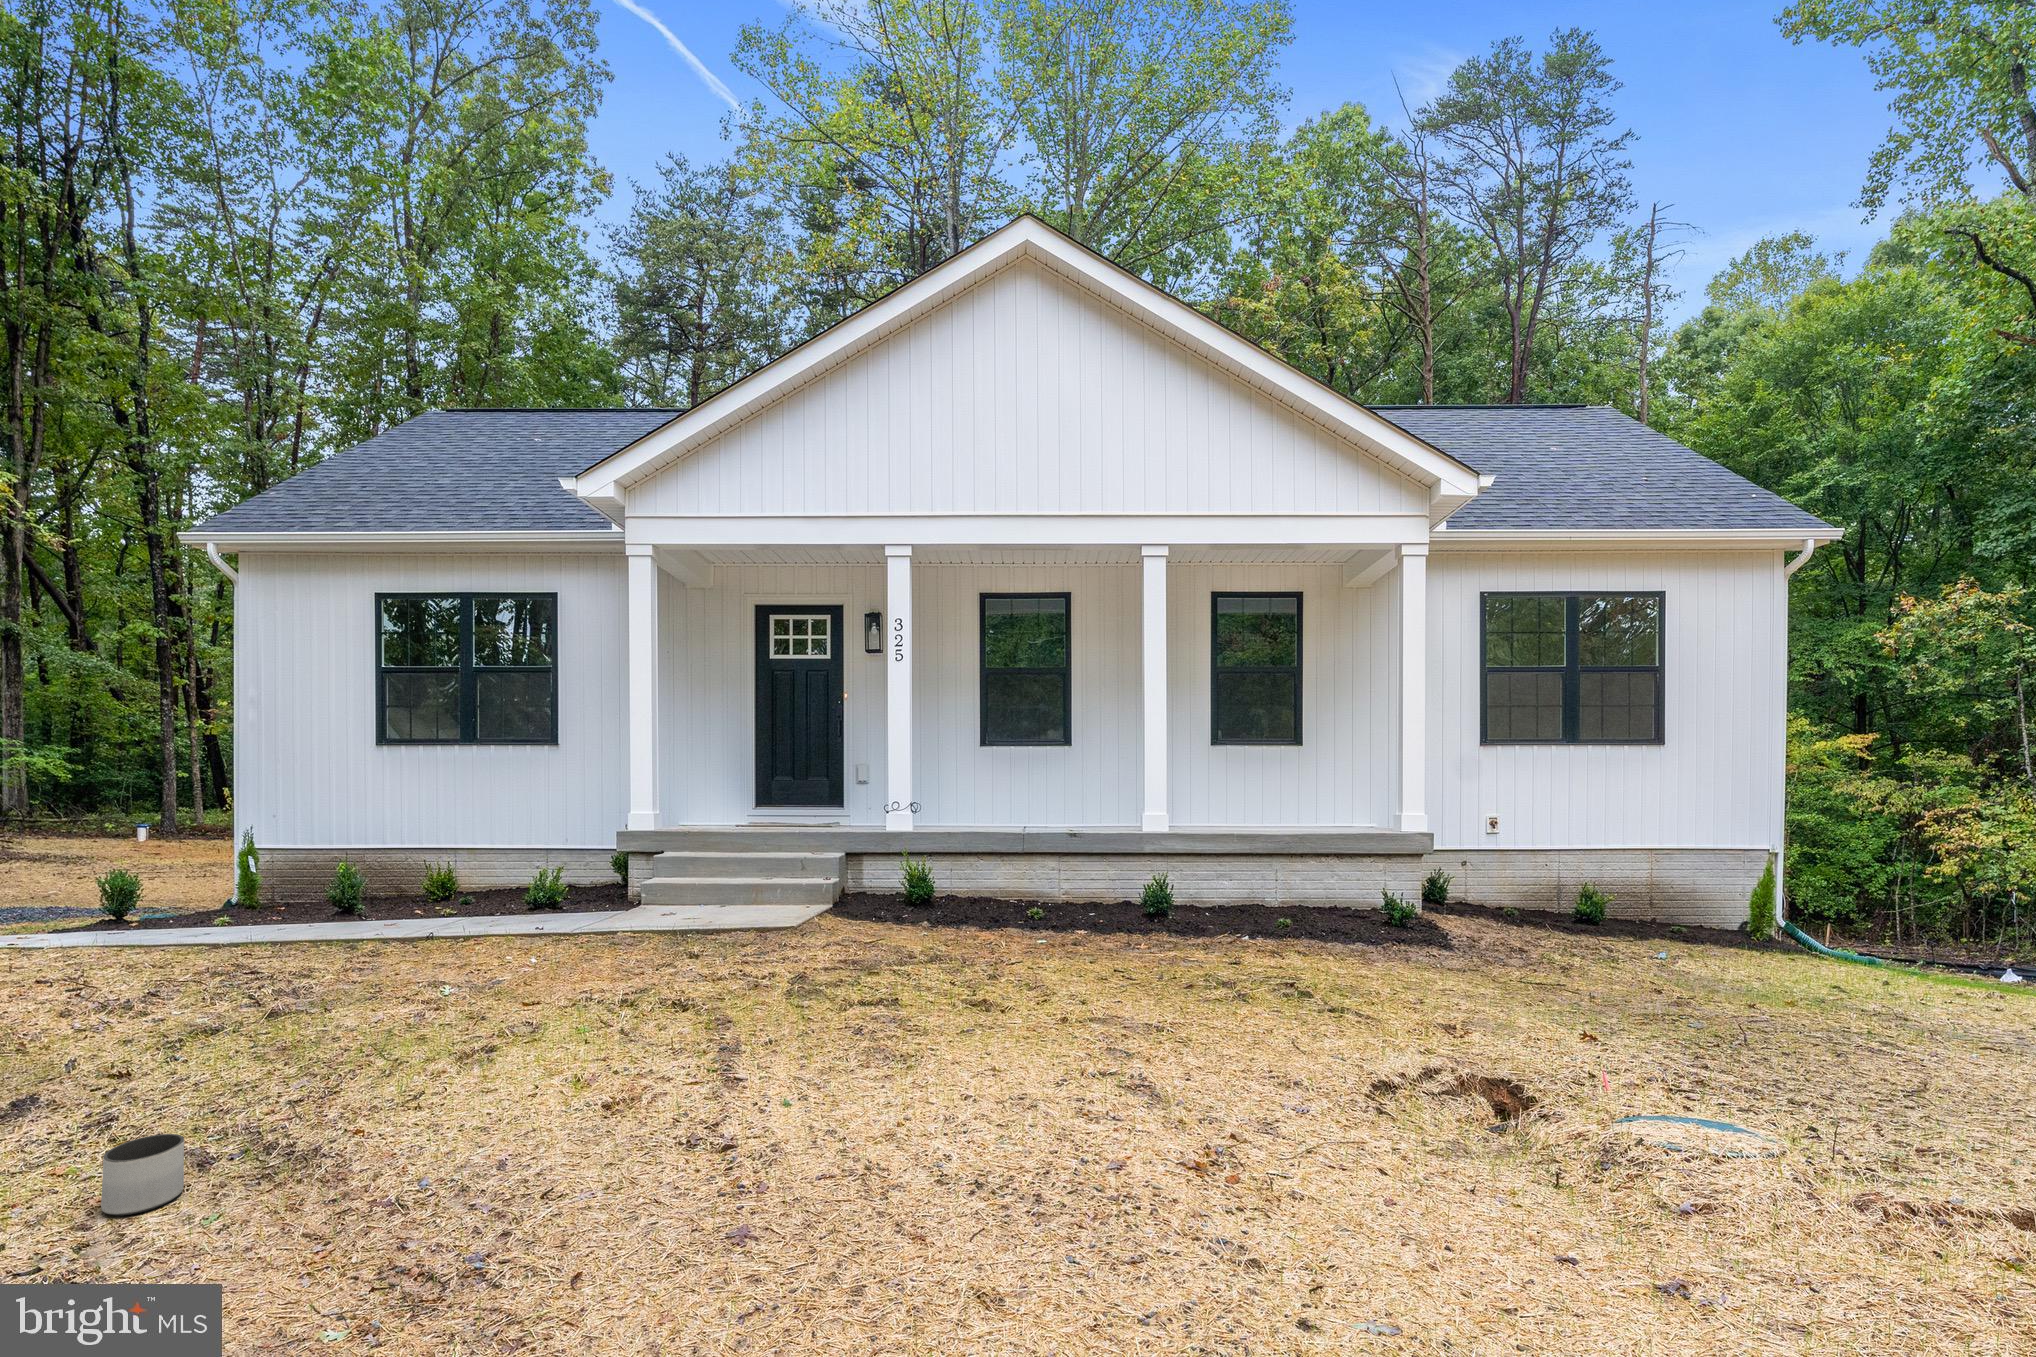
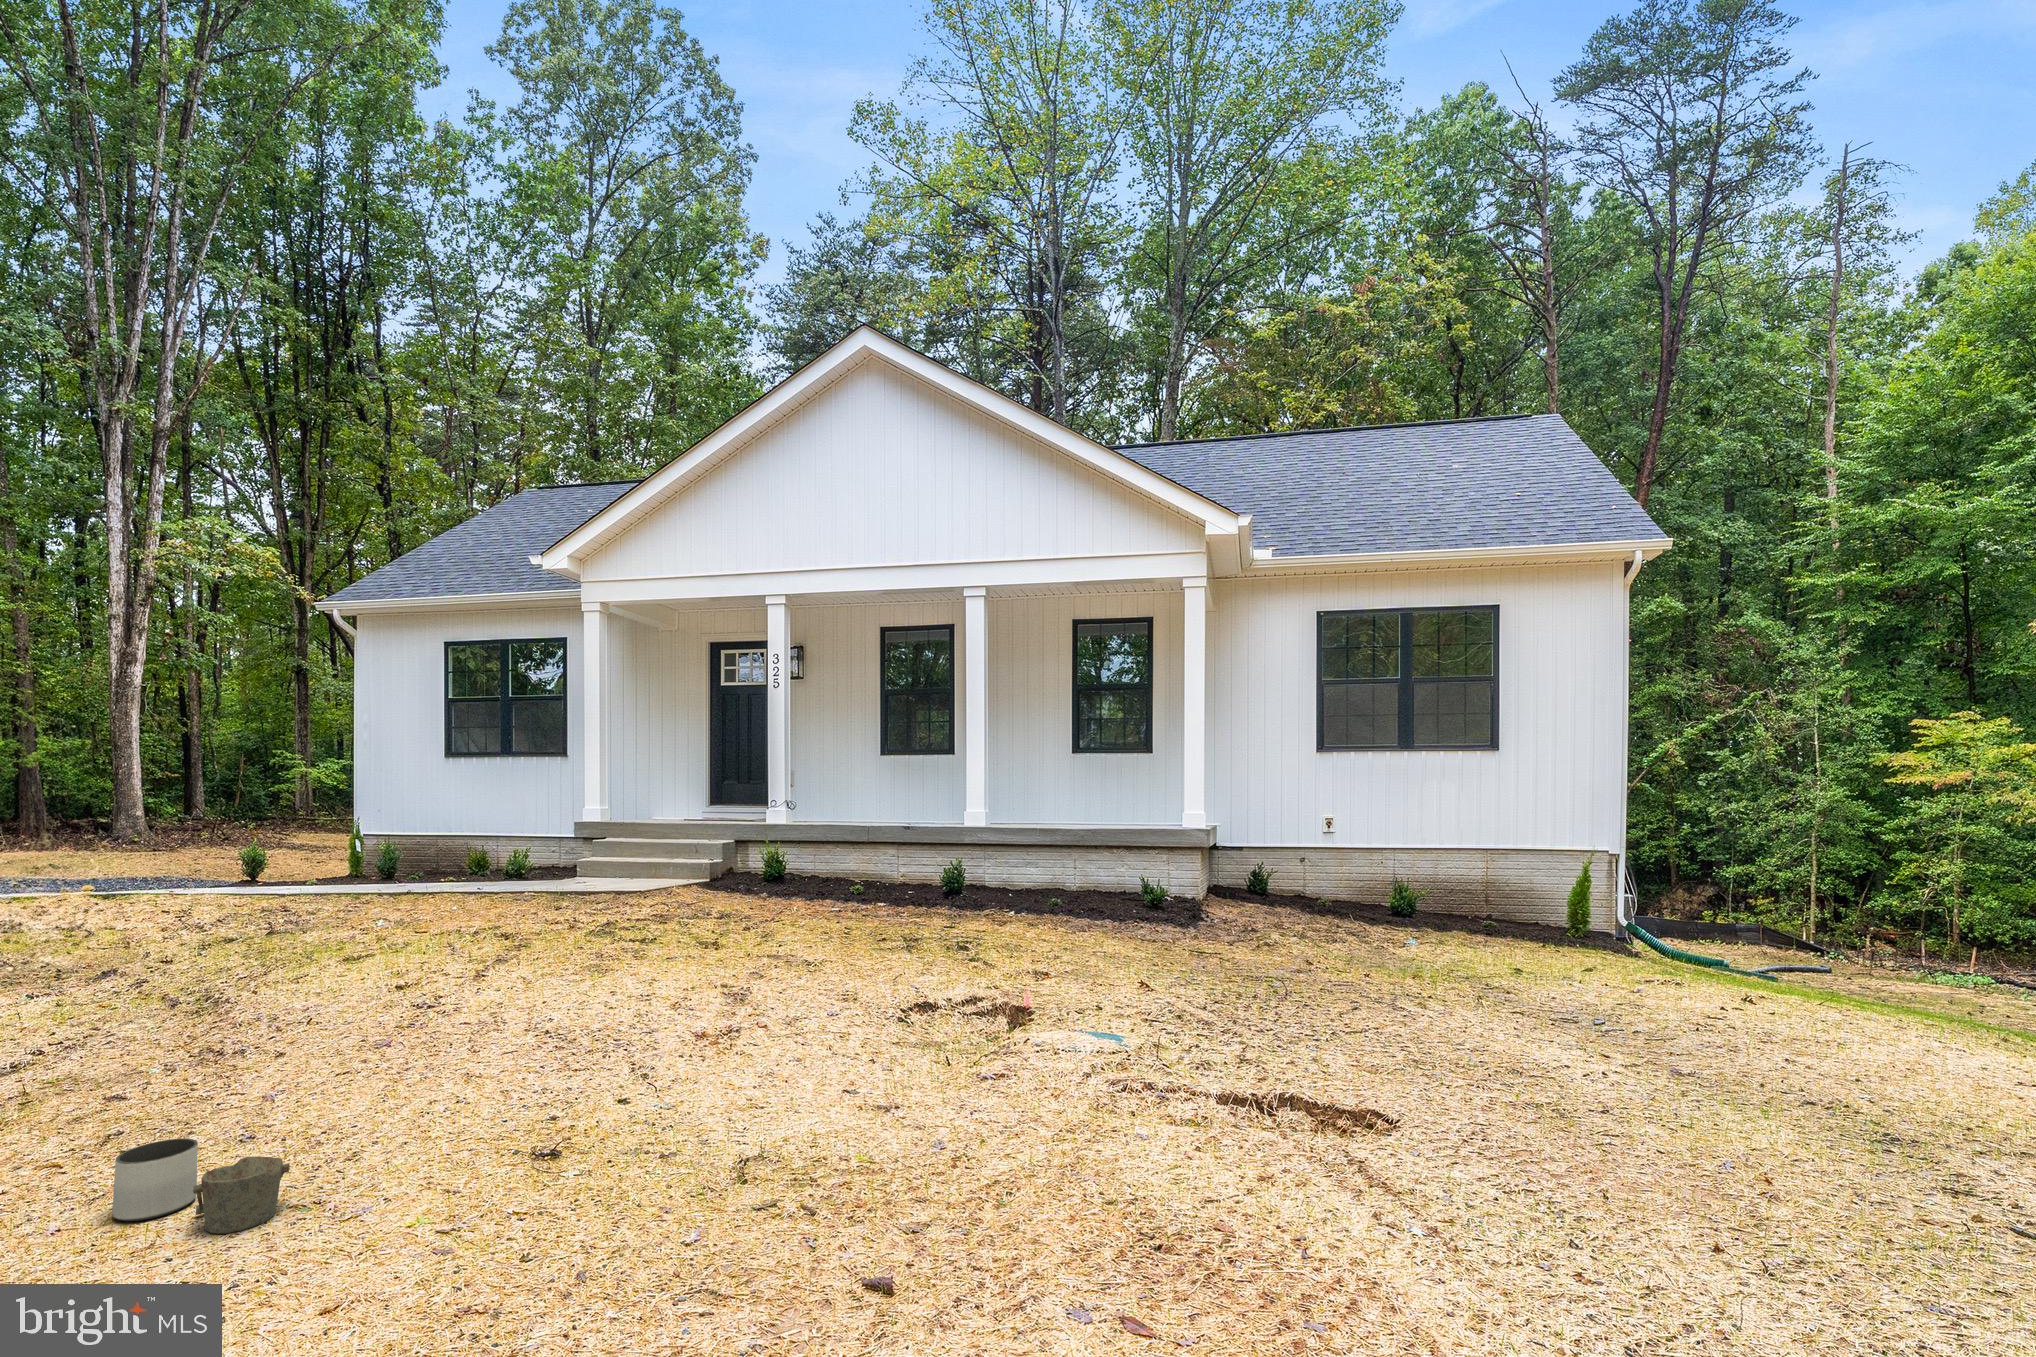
bucket: none [183,1153,277,1228] -> present [193,1156,290,1234]

